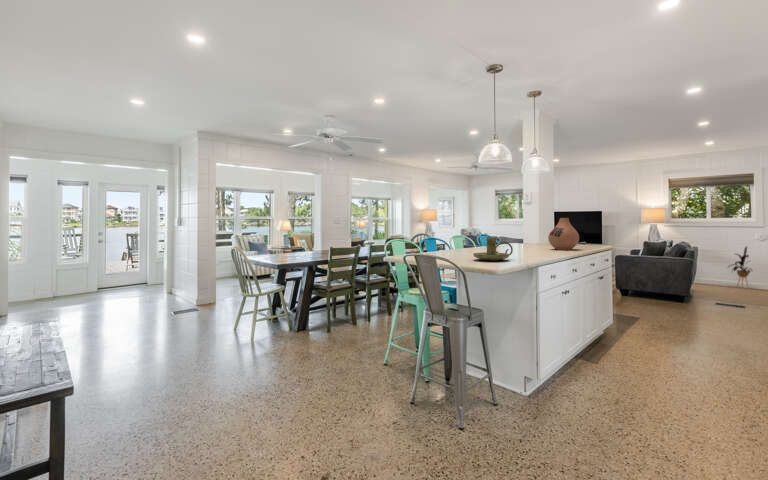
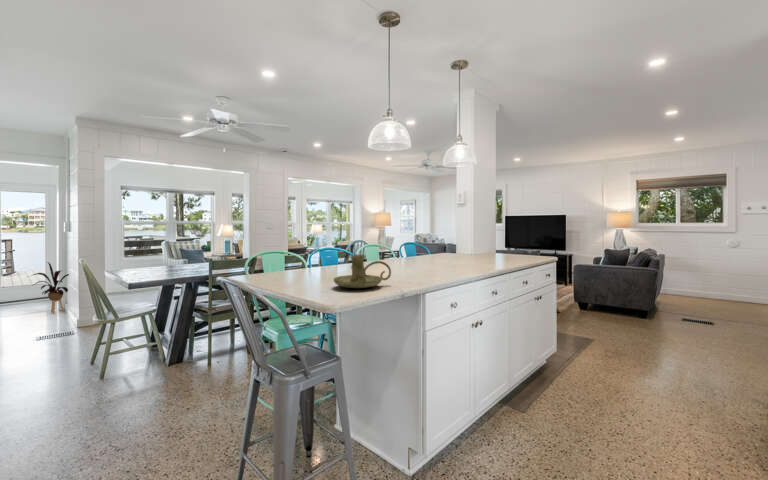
vase: present [548,218,579,250] -> none [471,225,508,266]
house plant: present [733,247,752,287] -> present [33,262,69,314]

